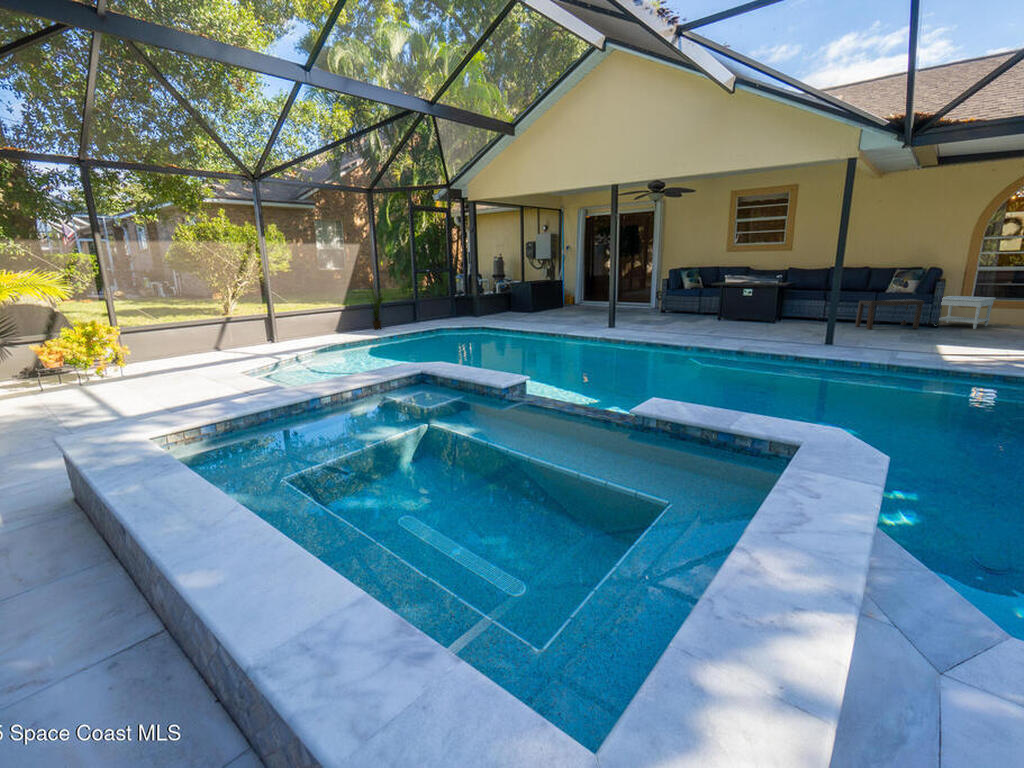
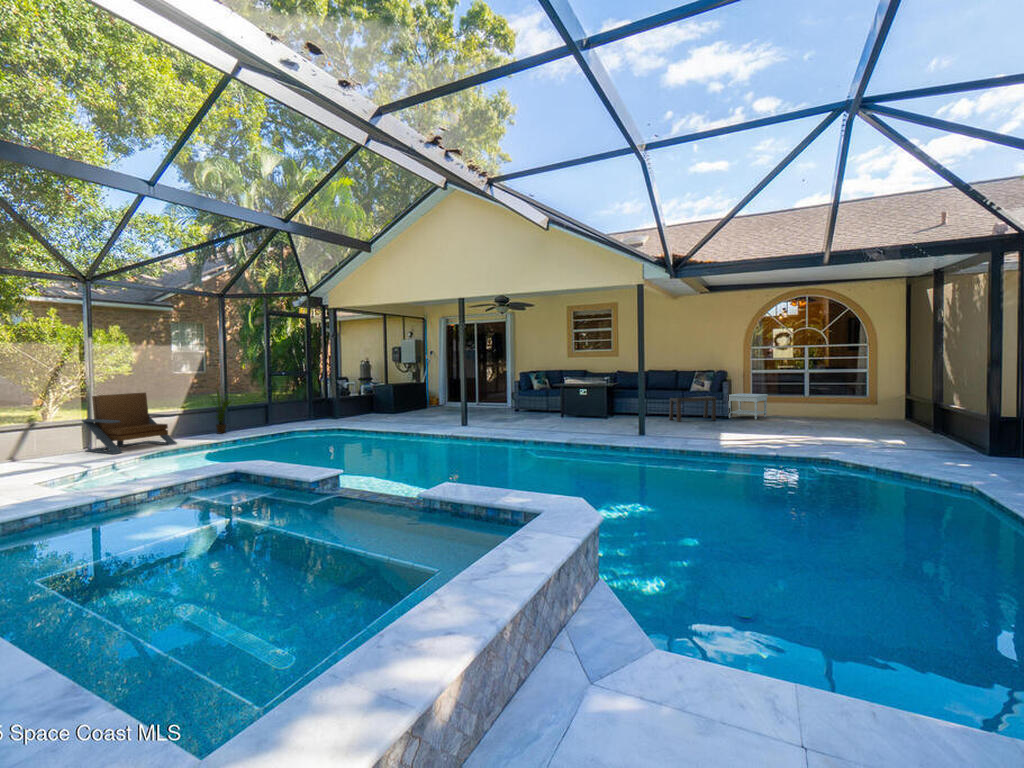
lounge chair: none [263,289,342,348] -> present [82,392,177,454]

